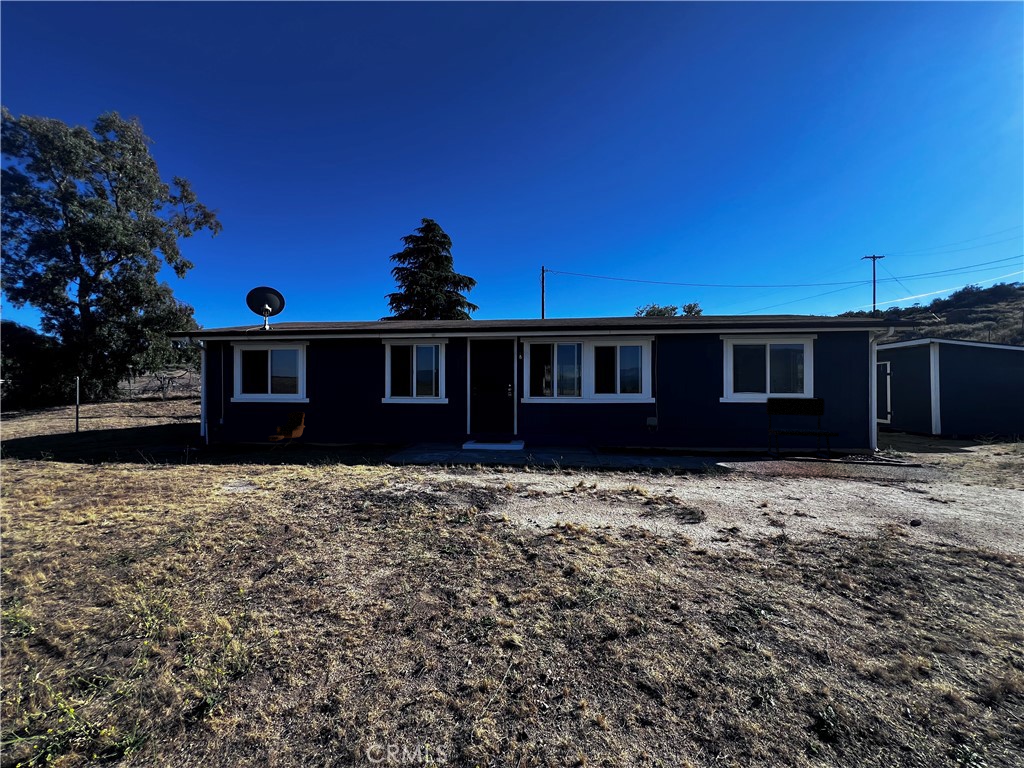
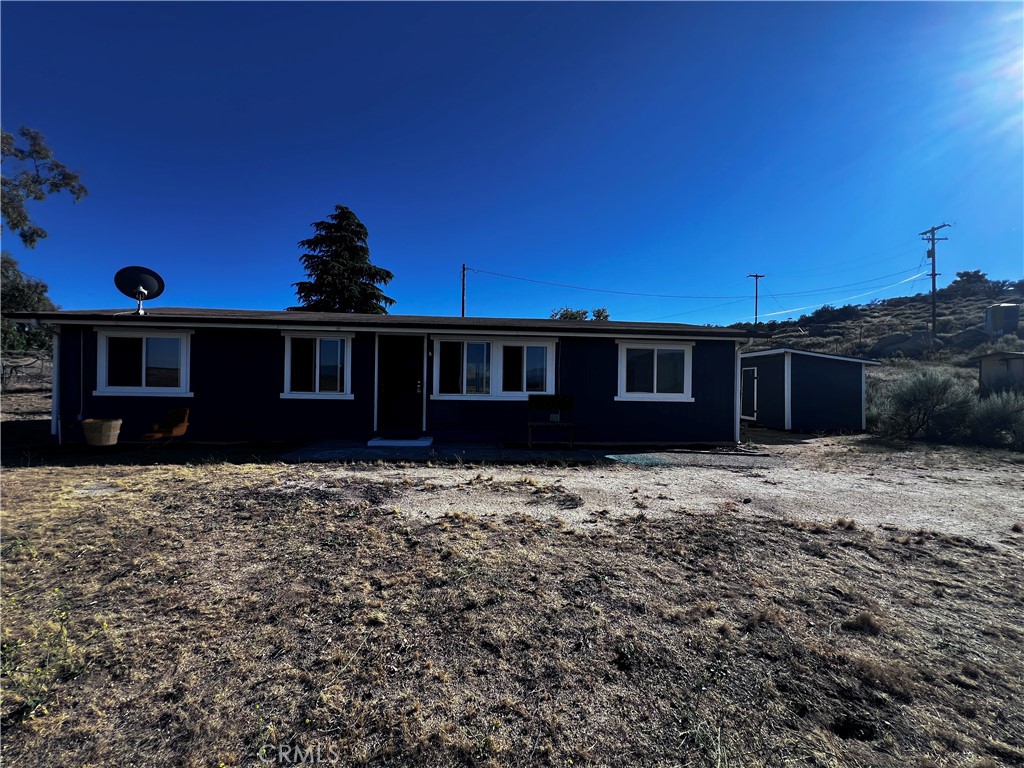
bench: present [766,397,839,459] -> present [528,394,578,449]
wooden bucket: none [221,422,252,446] -> present [82,419,122,446]

